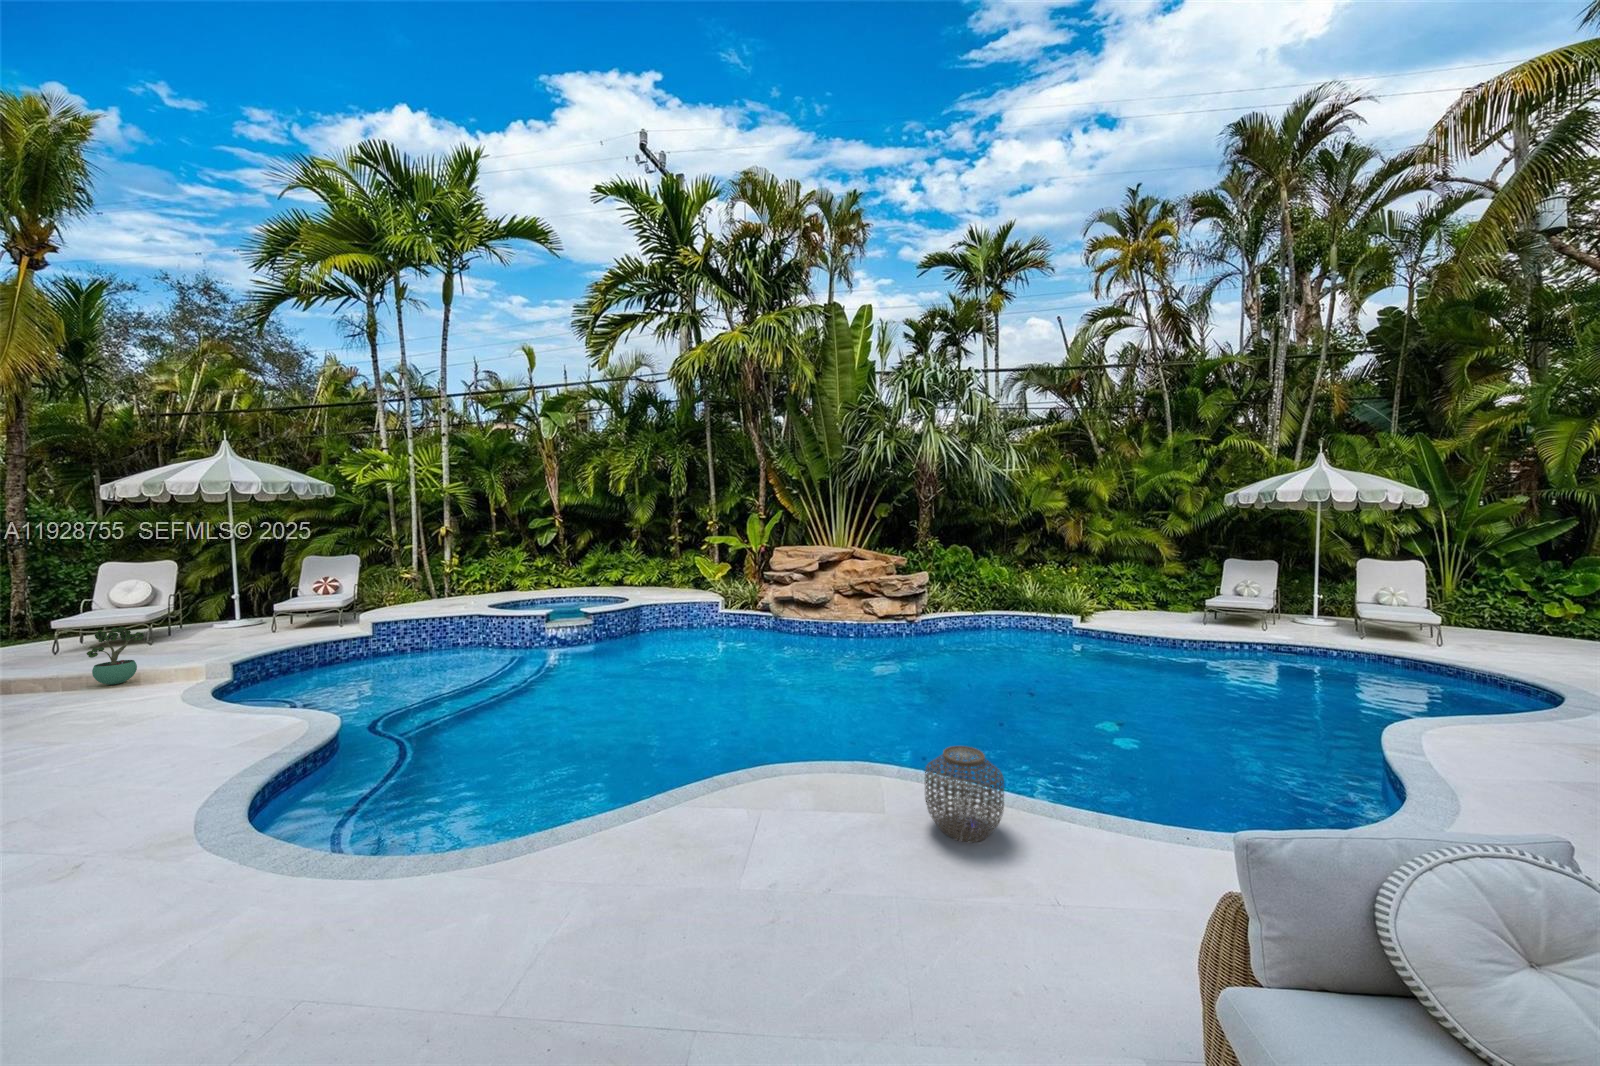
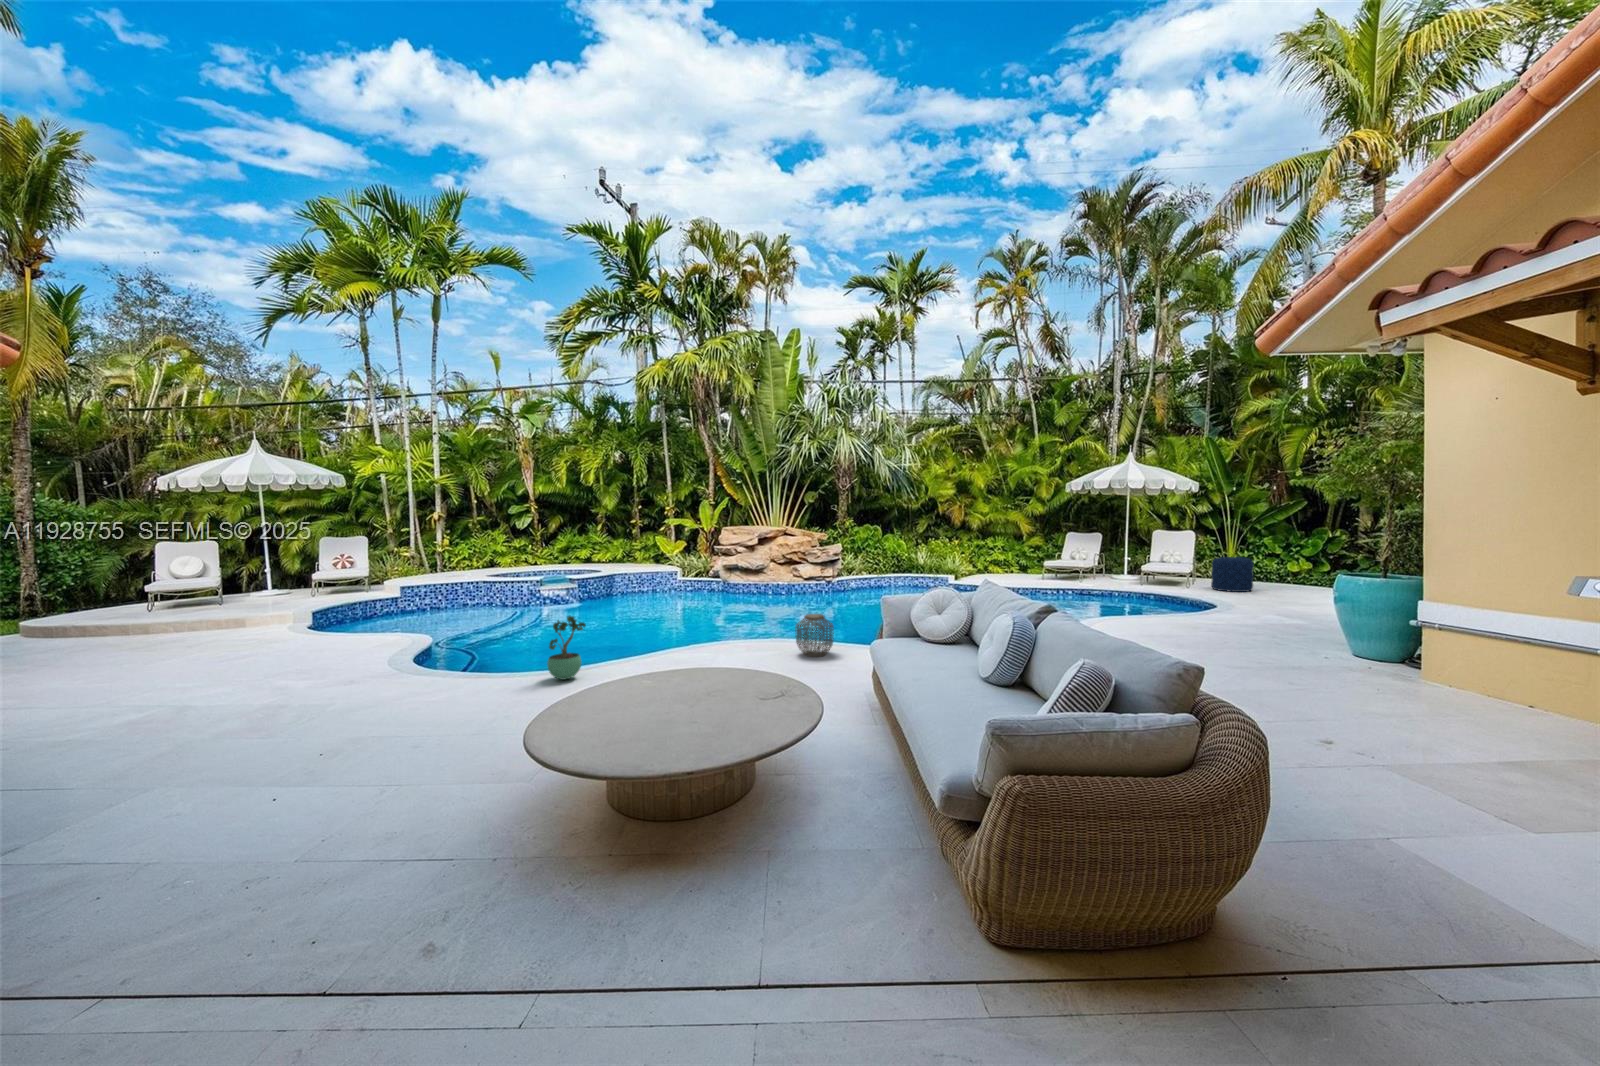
pouf: none [1494,605,1578,660] -> present [1211,557,1254,592]
potted plant: present [87,626,144,685] -> present [547,616,586,680]

